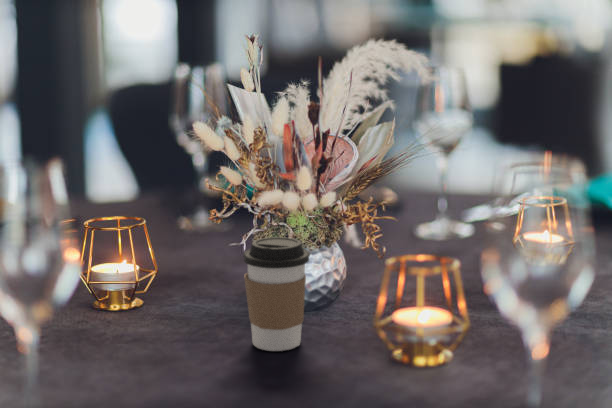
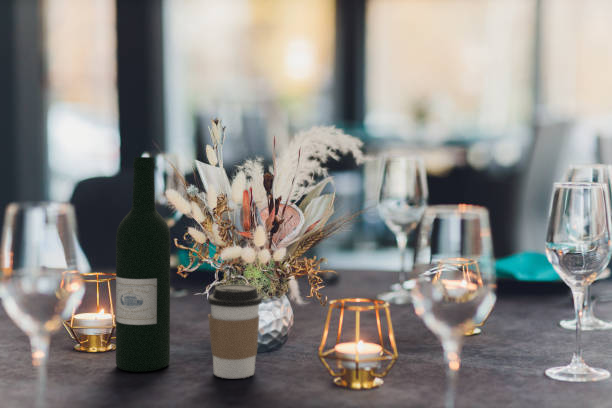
wine bottle: none [132,83,201,340] -> present [116,157,171,372]

